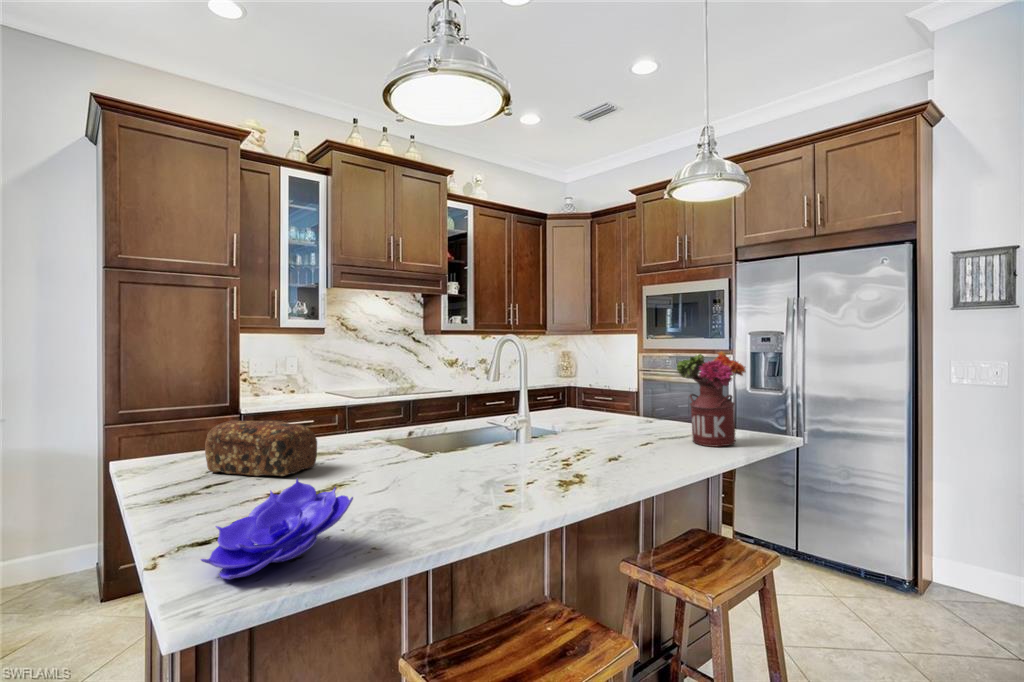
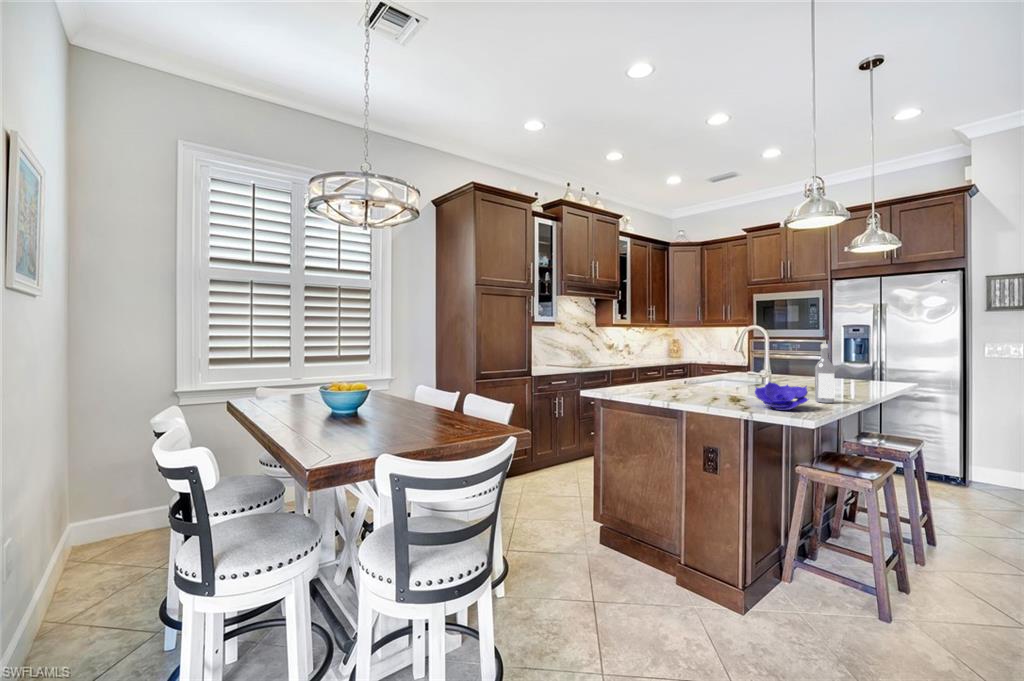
flower arrangement: present [676,352,746,446] -> none [845,334,891,385]
wine bottle: none [447,383,485,527] -> present [815,344,834,403]
bread loaf: present [205,420,317,476] -> none [646,366,695,391]

